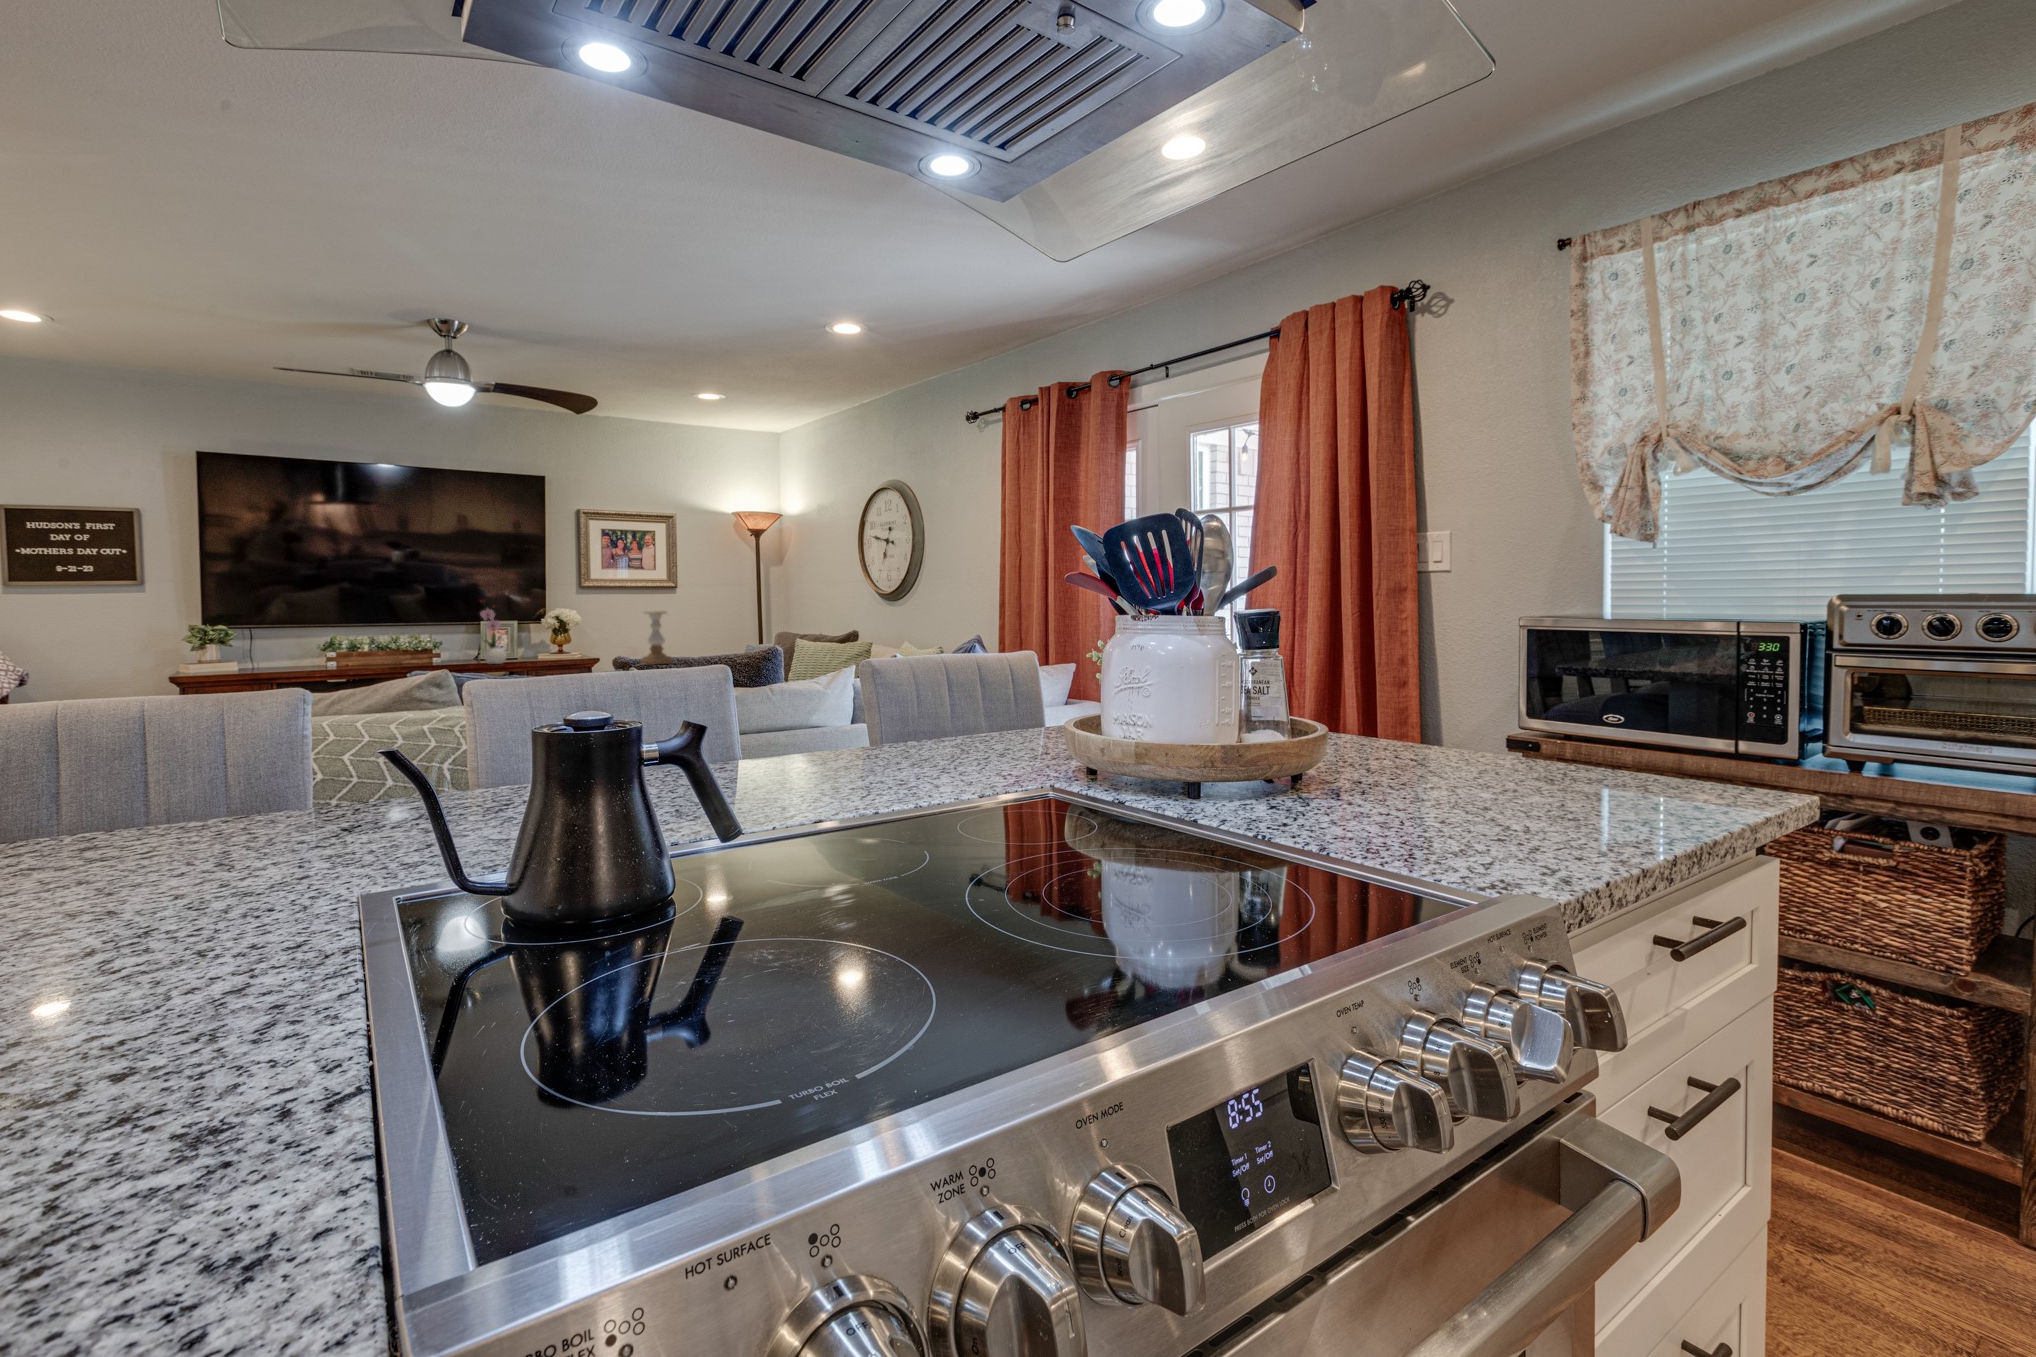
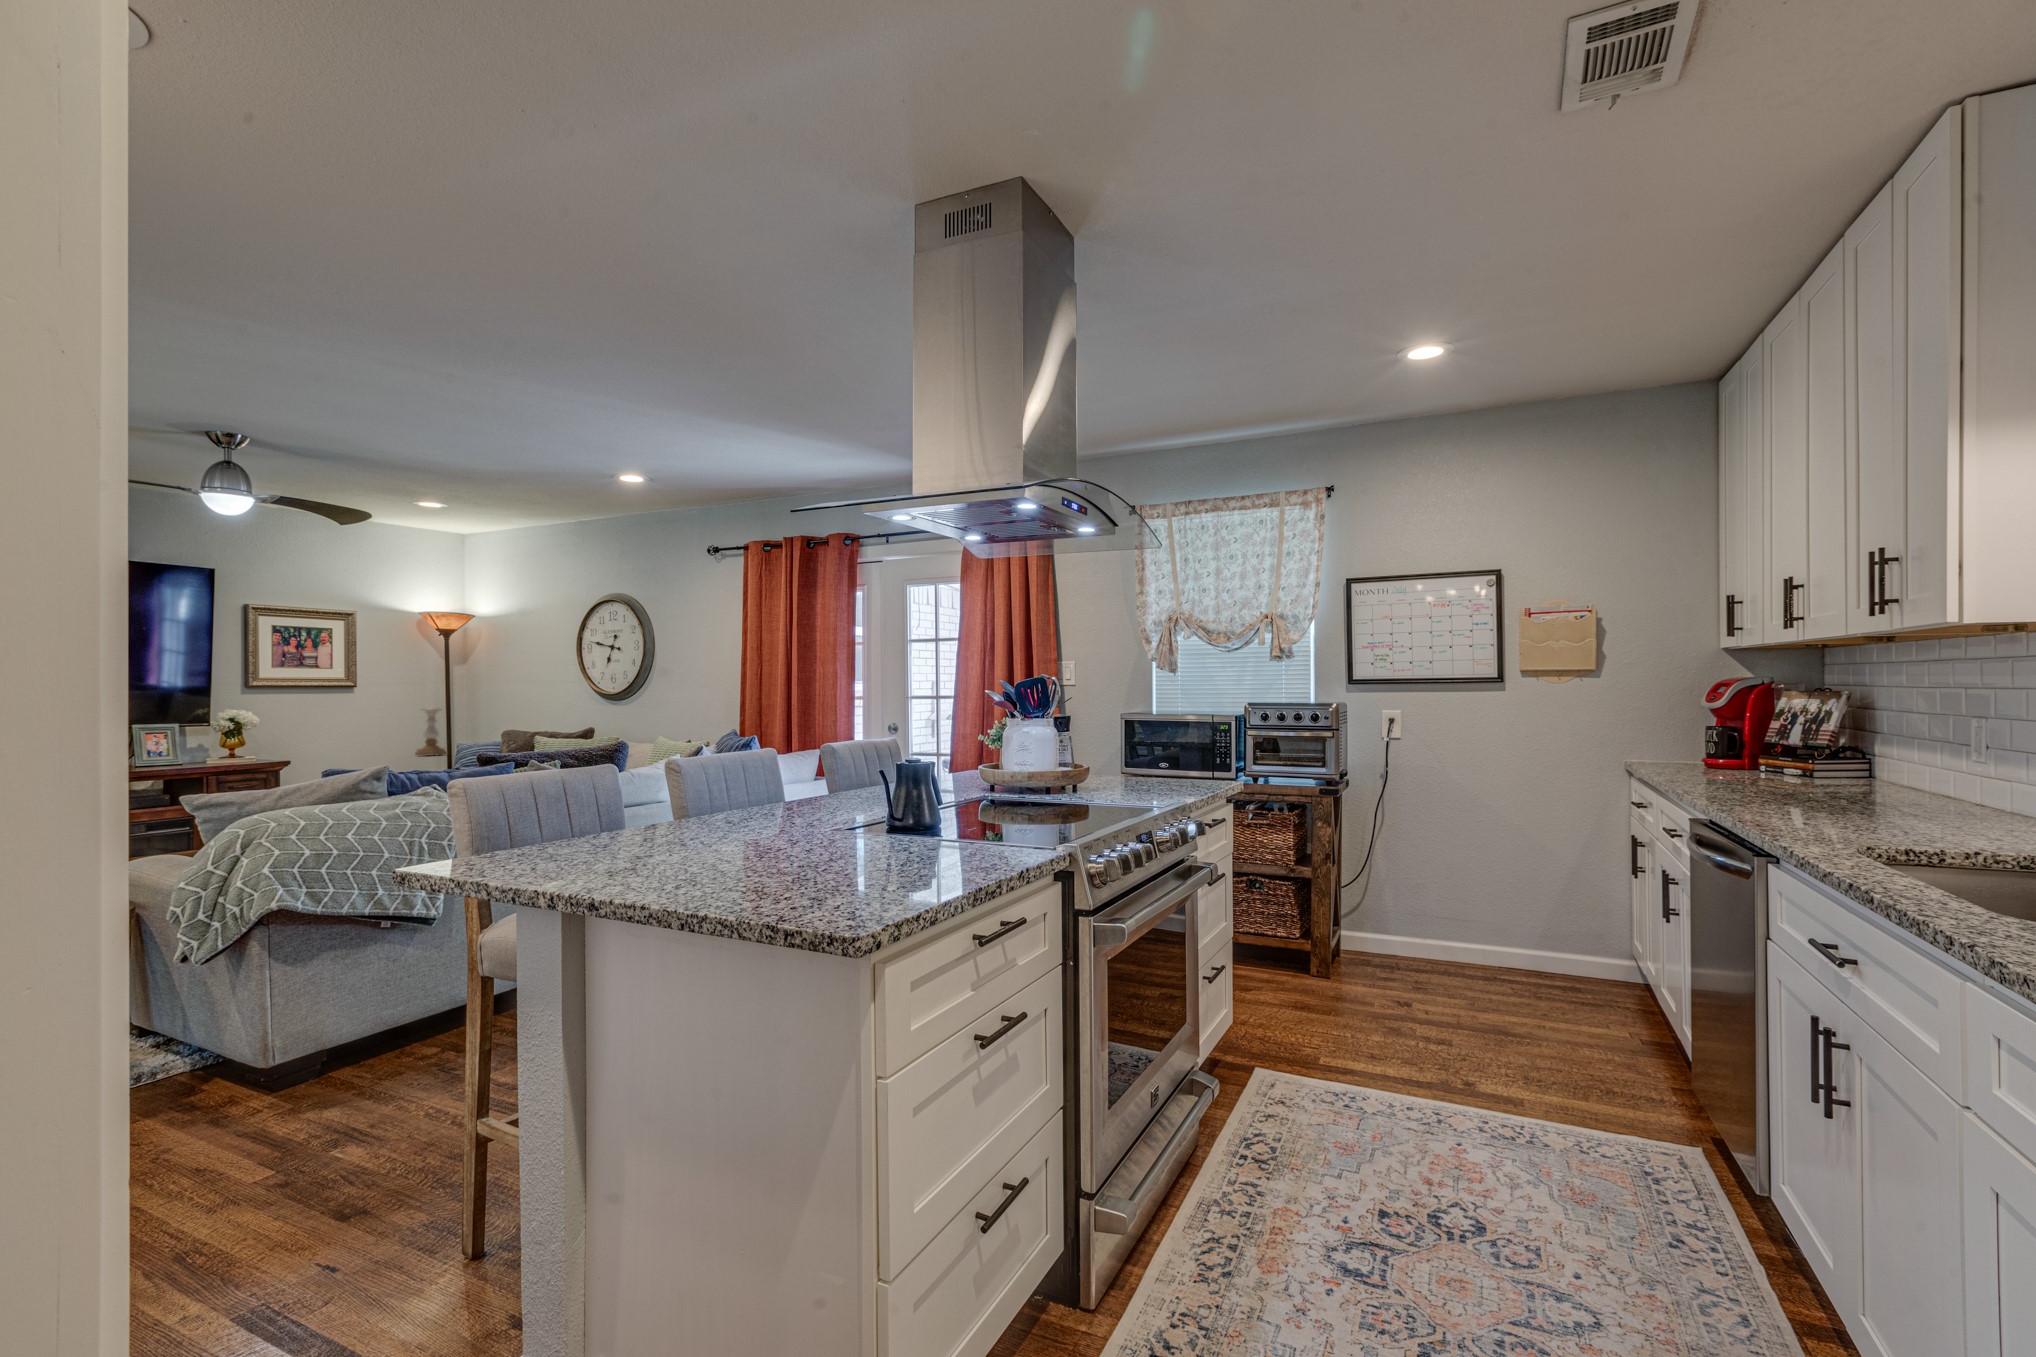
flower arrangement: present [480,609,507,664] -> none [176,697,203,762]

